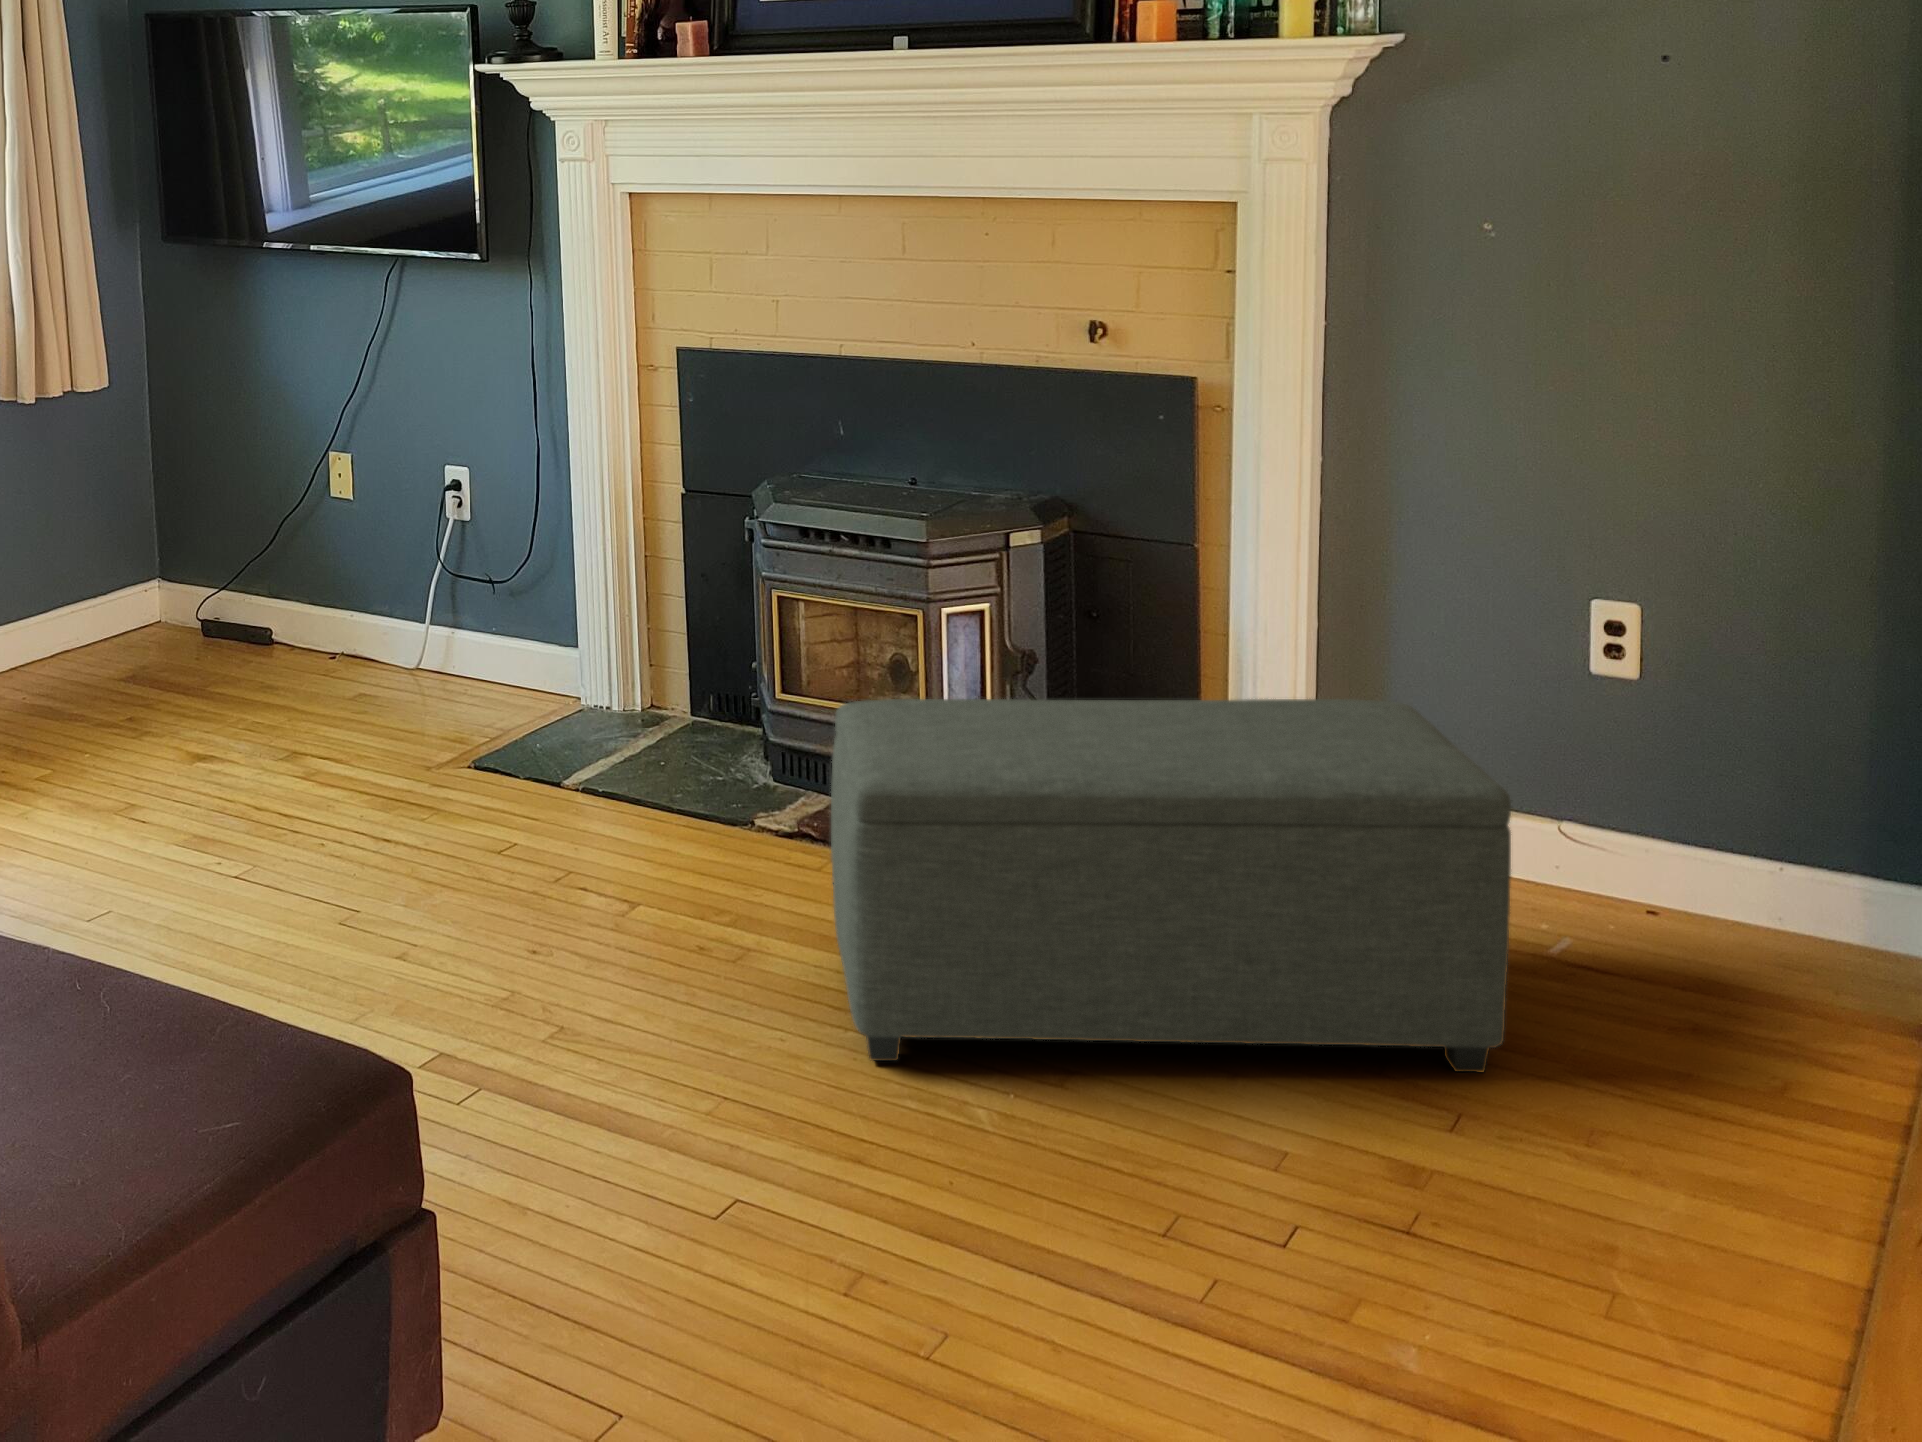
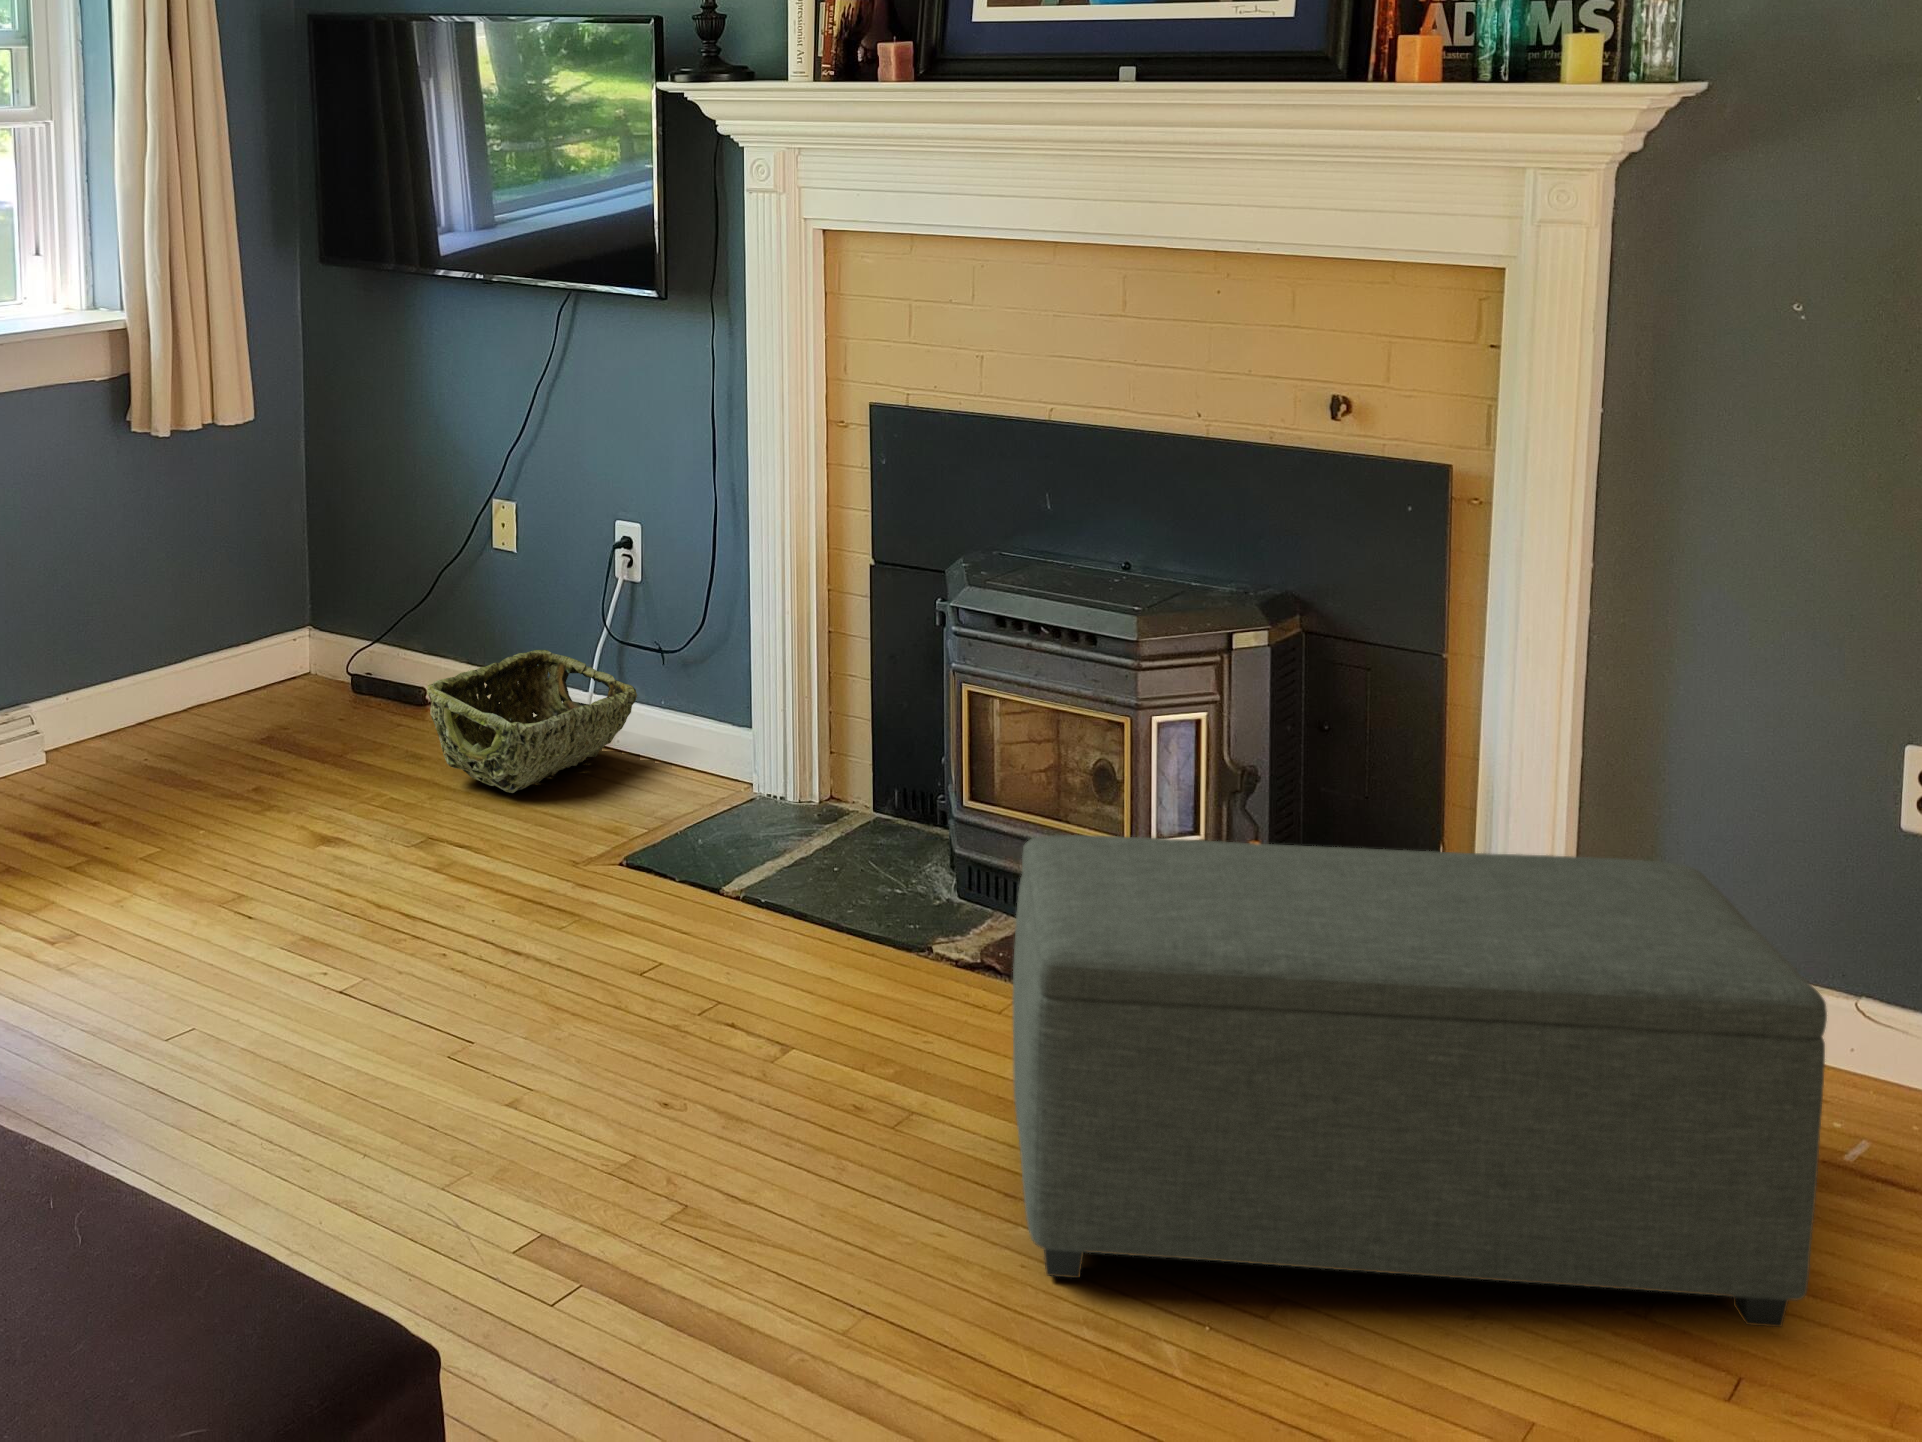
woven basket: none [283,589,472,715] -> present [427,650,637,793]

